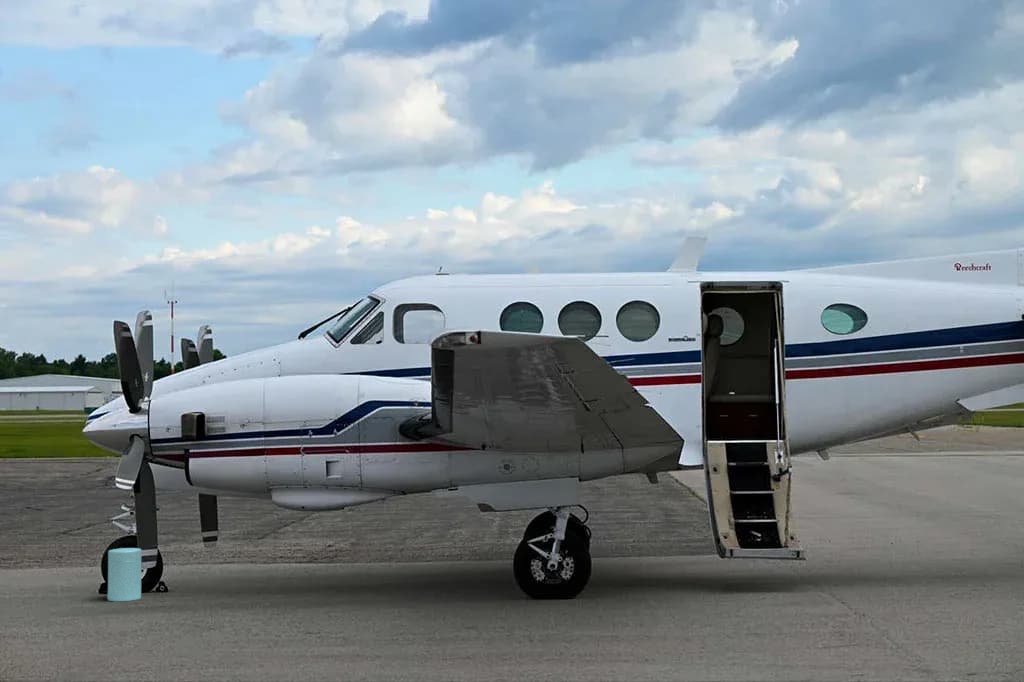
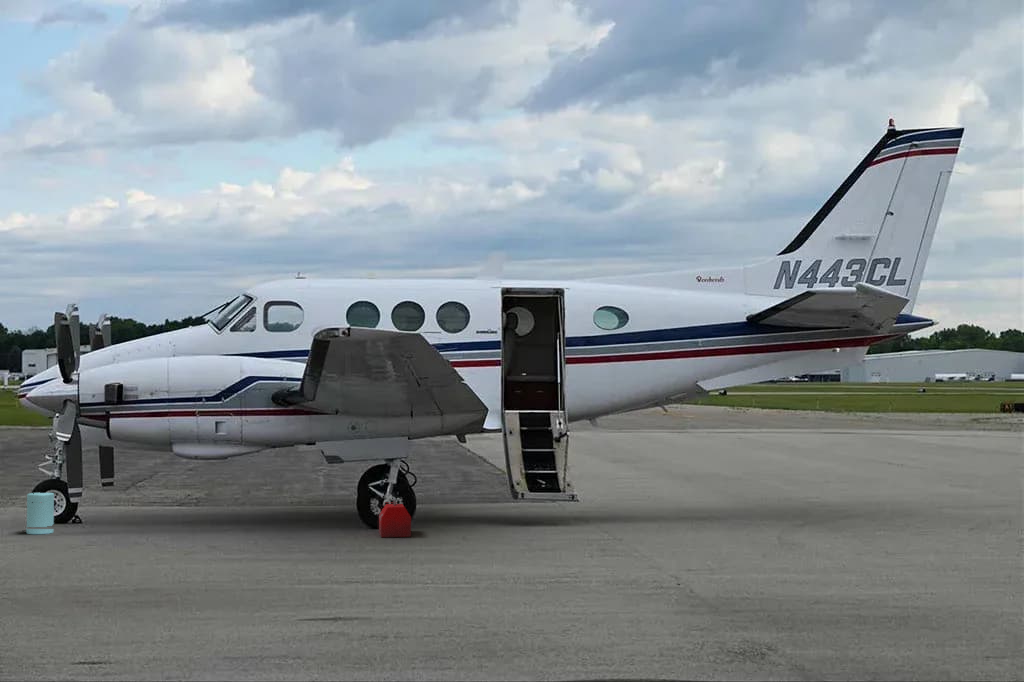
toolbox: none [539,558,581,614] -> present [378,498,411,537]

